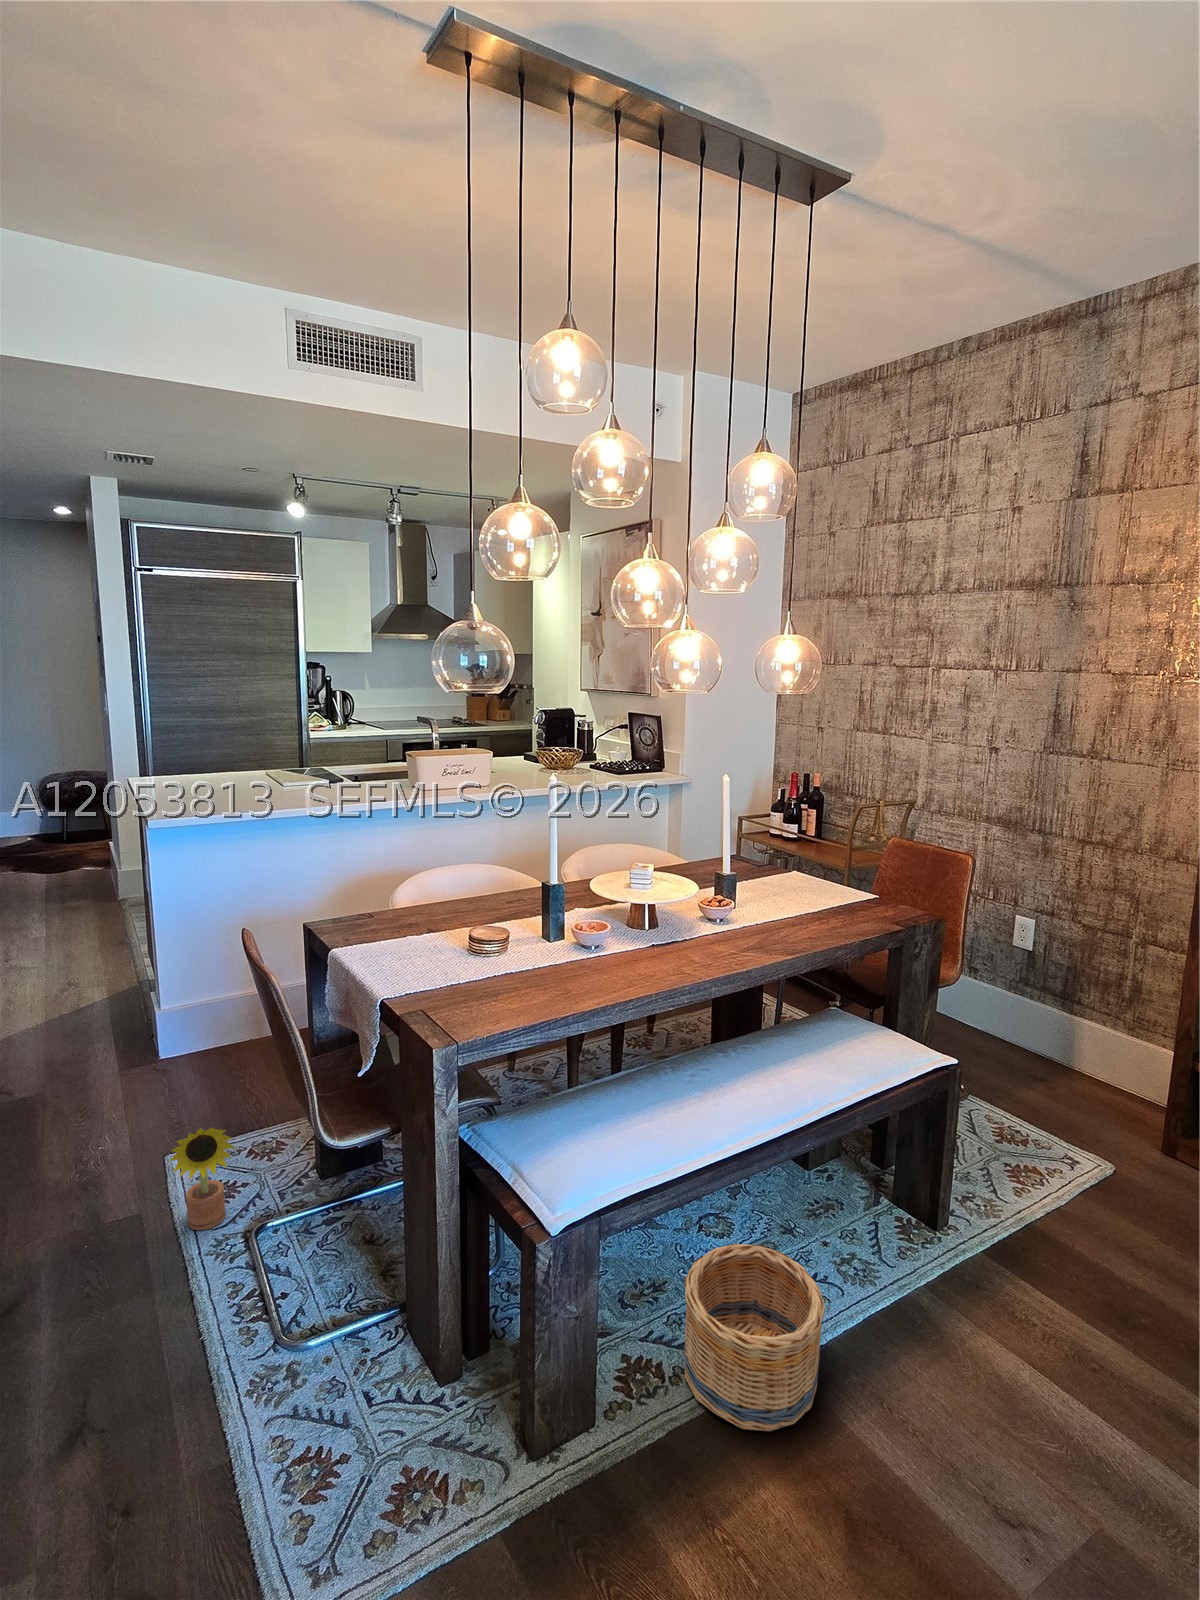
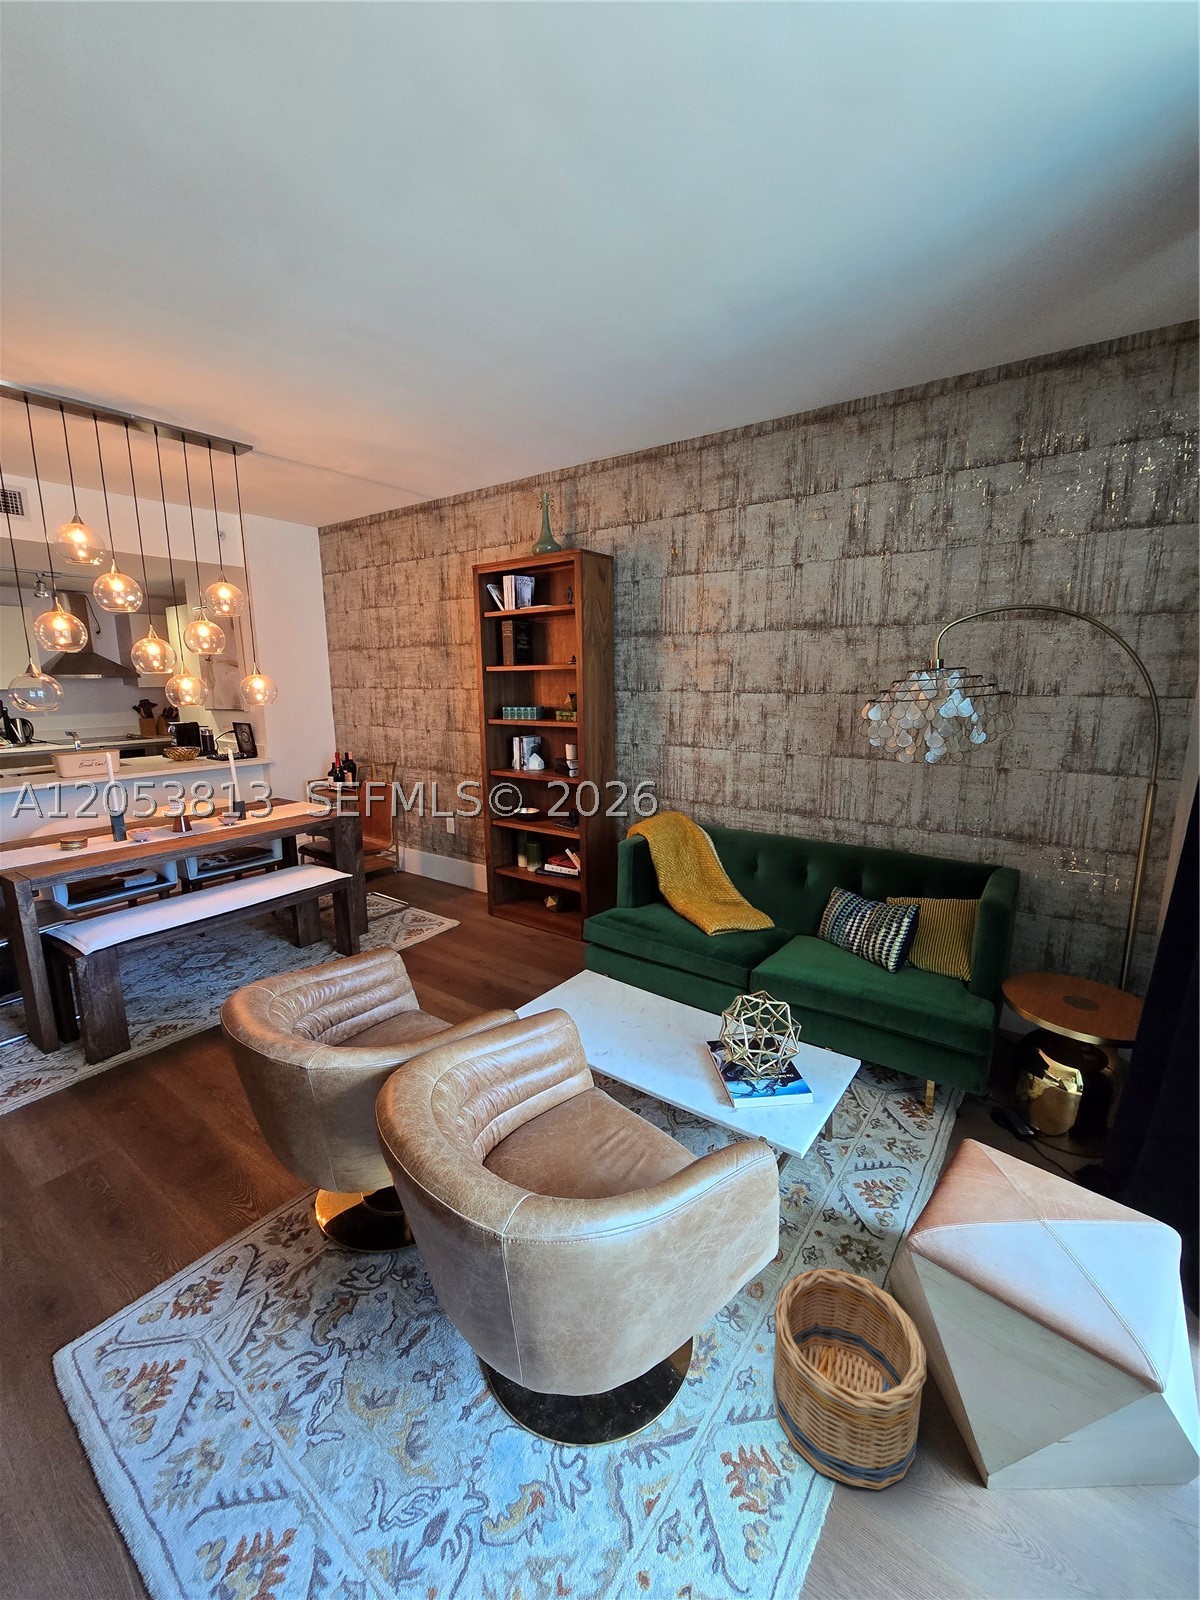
decorative plant: present [169,1128,234,1230] -> none [52,1346,159,1497]

